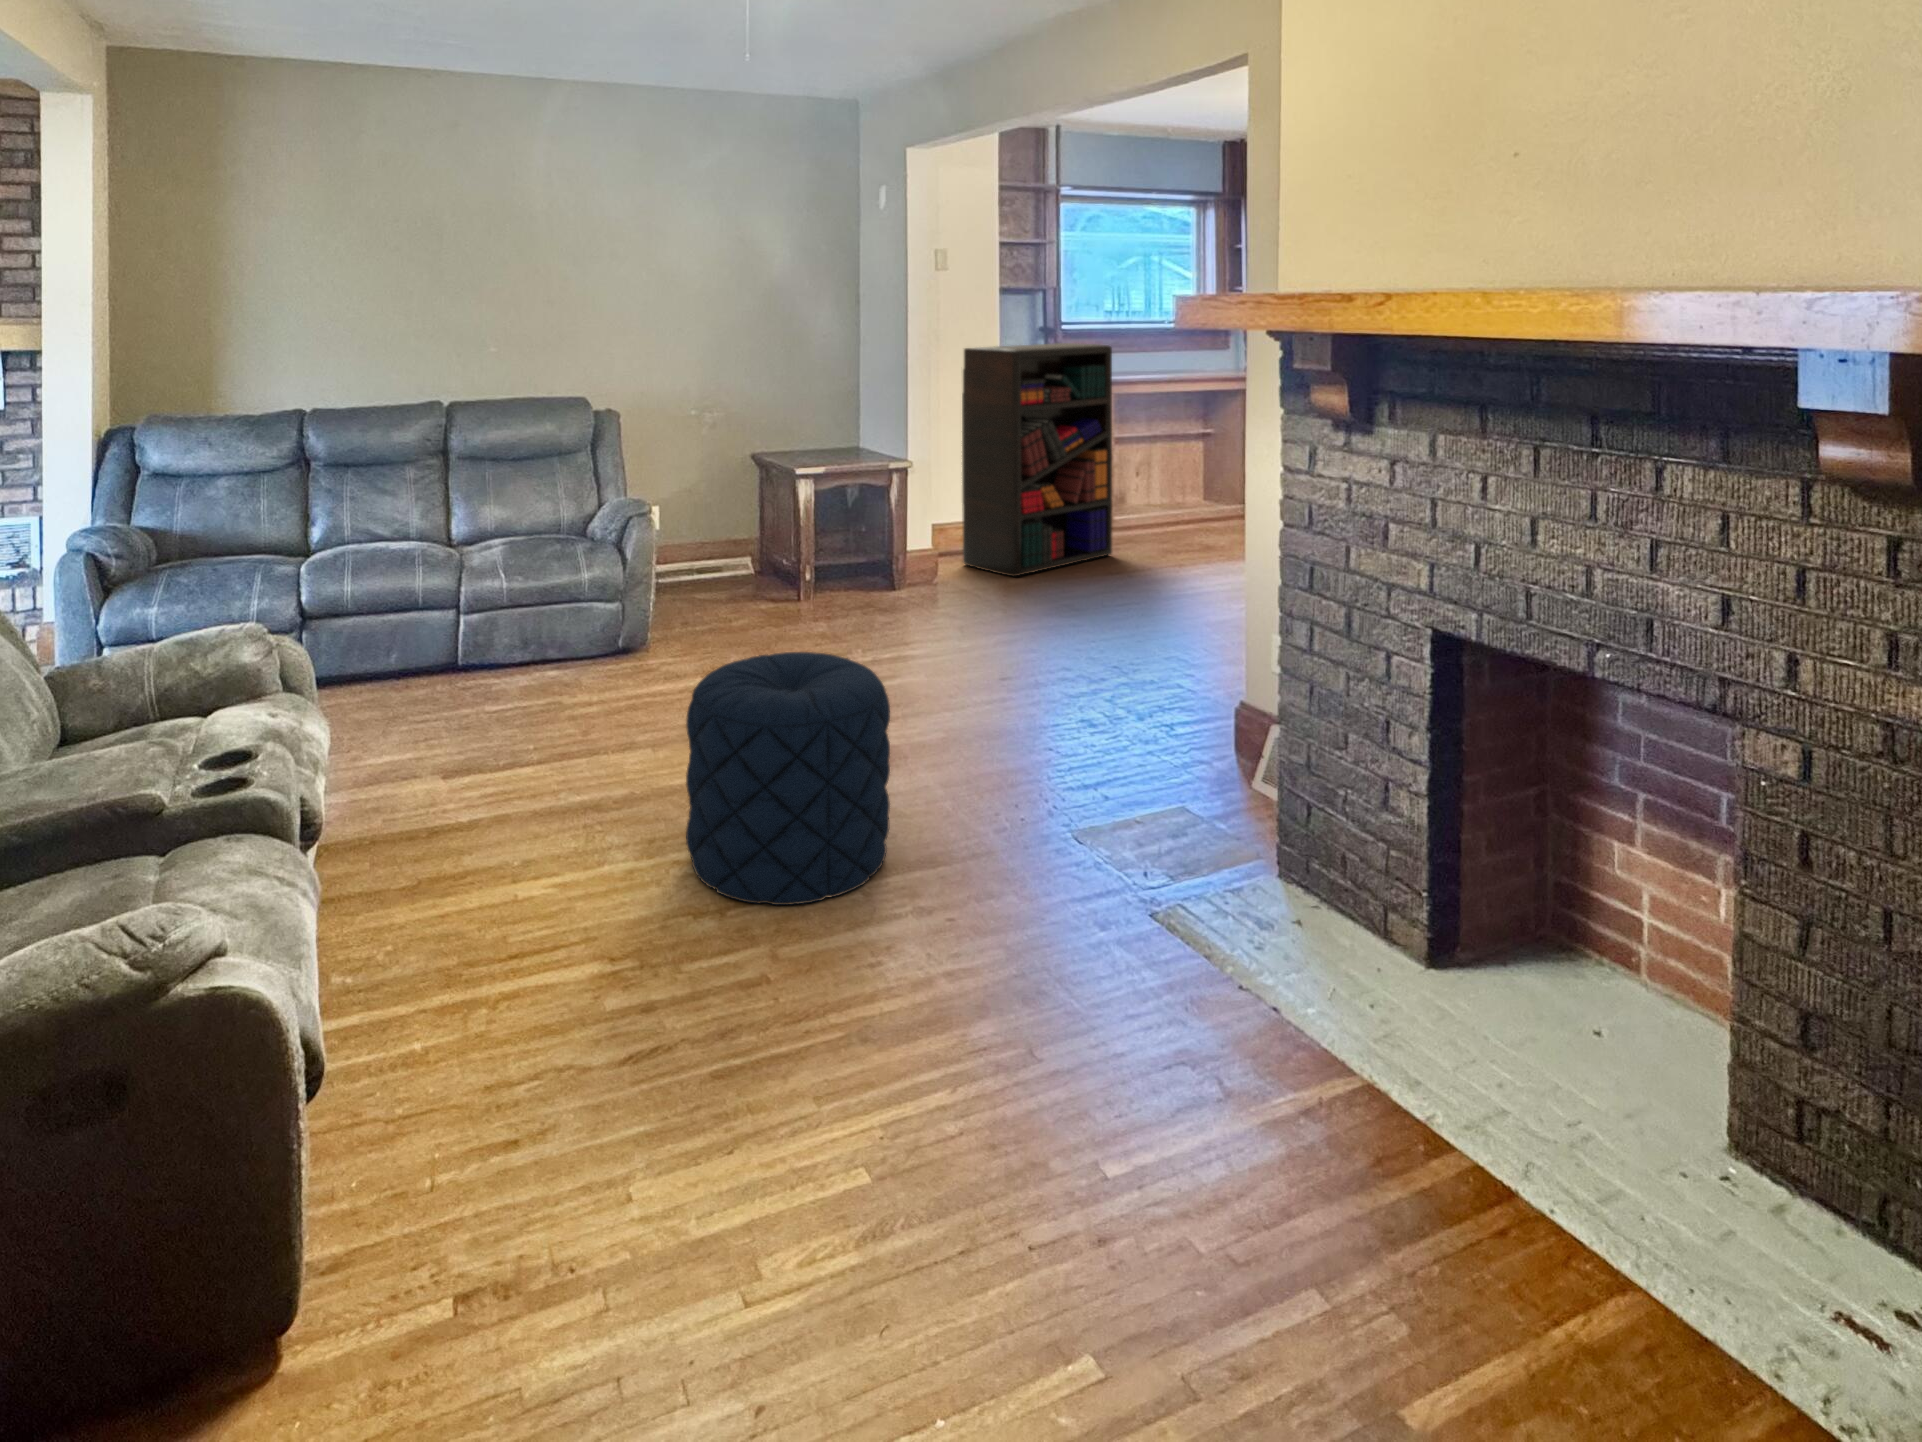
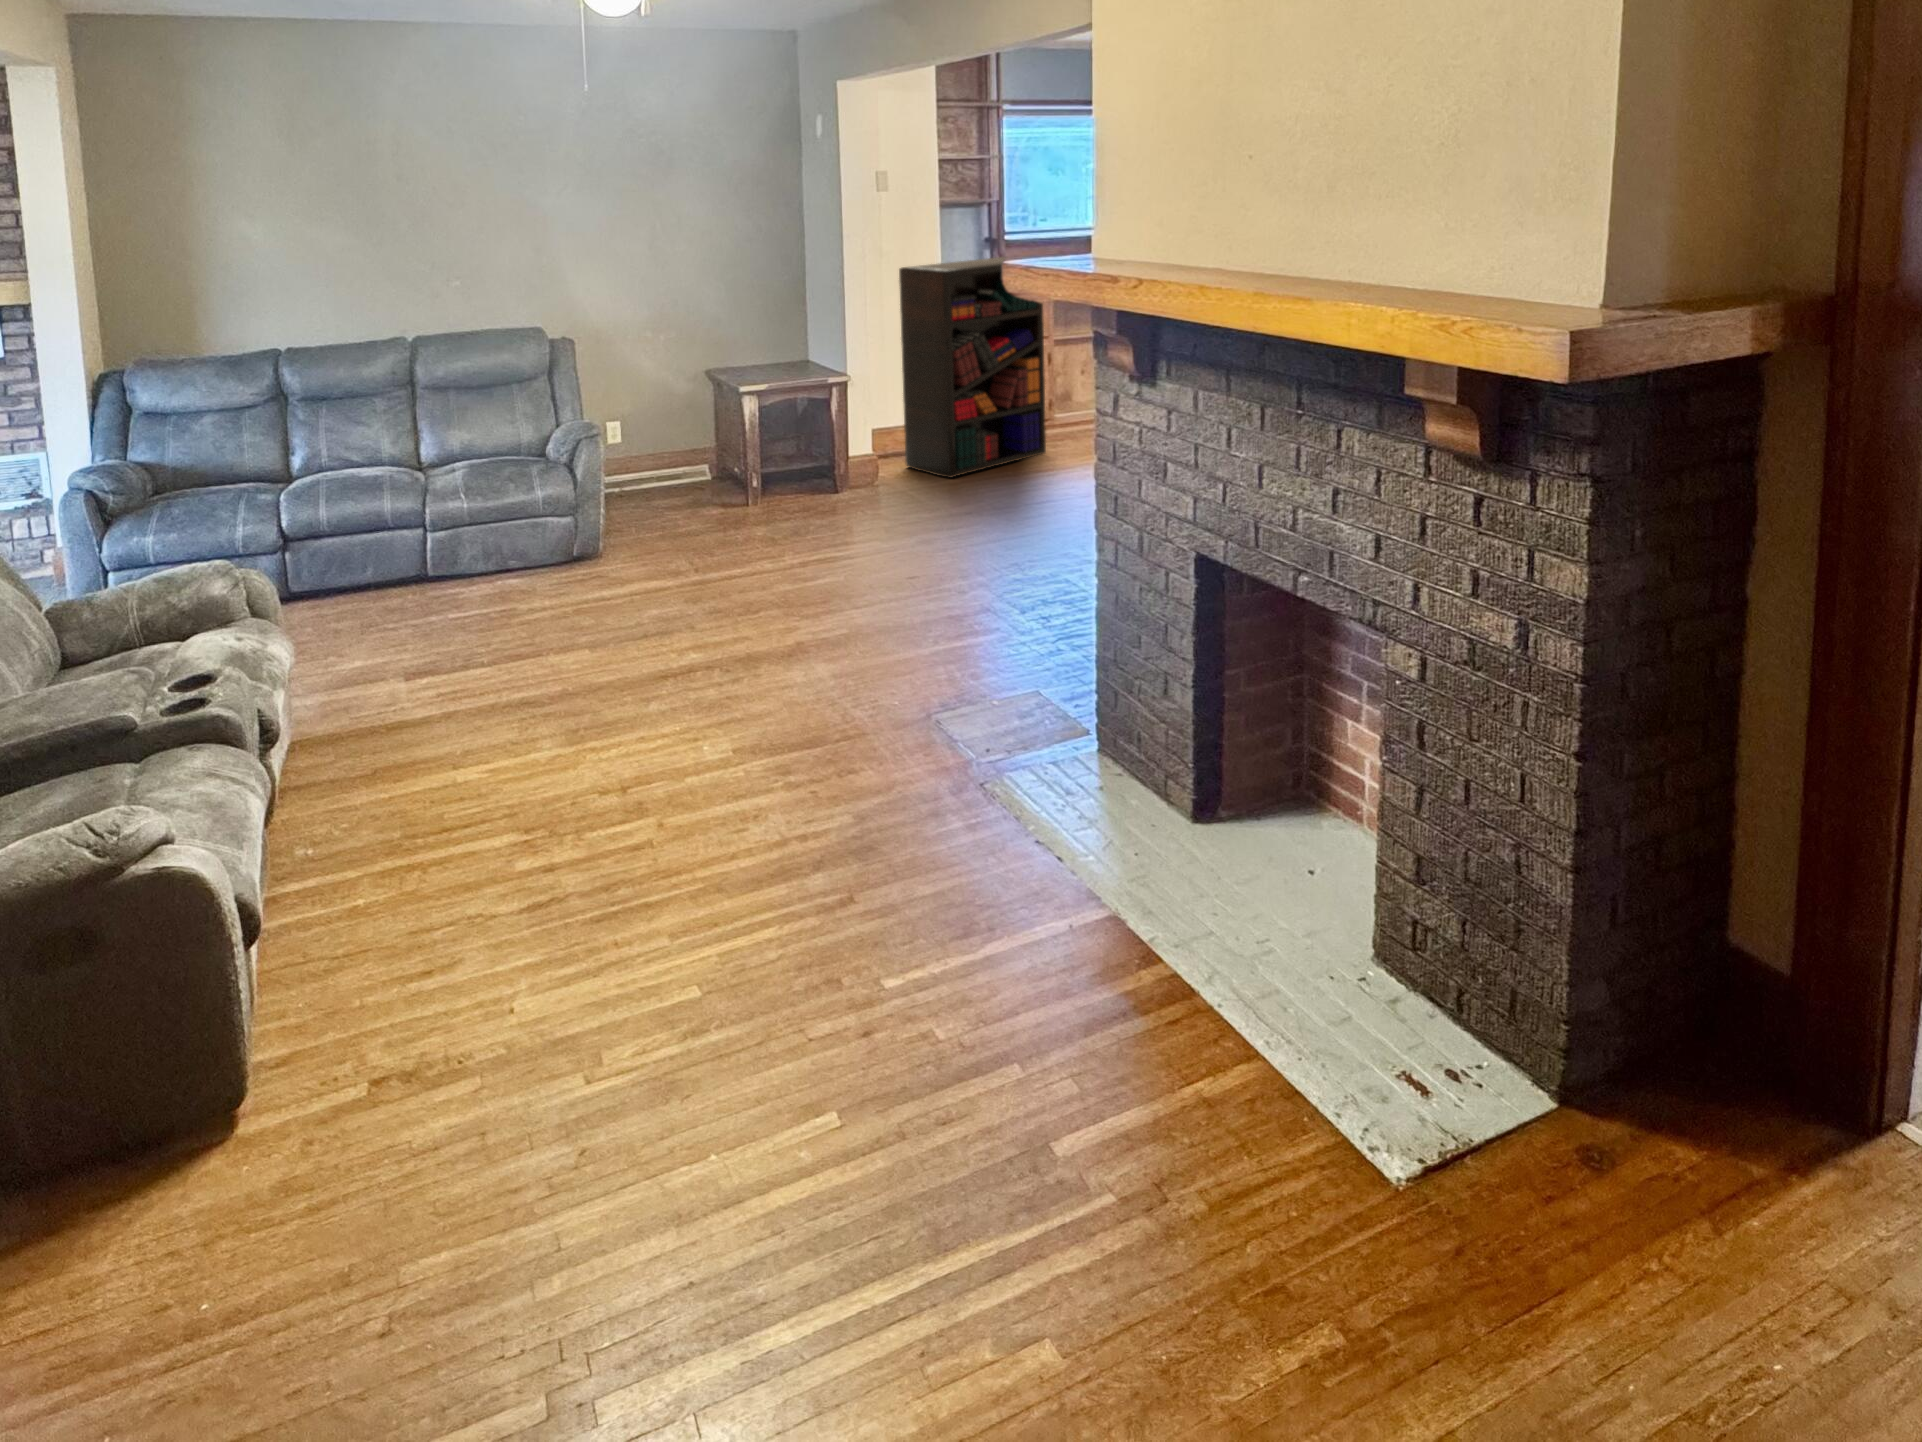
pouf: present [686,652,890,905] -> none [595,571,775,784]

